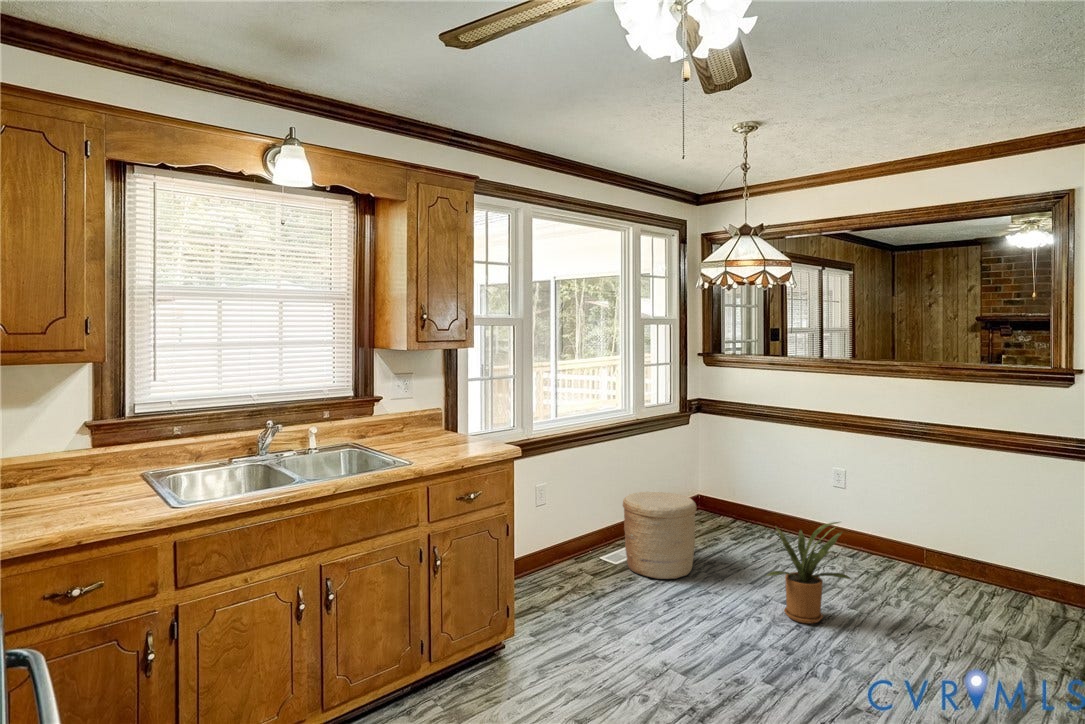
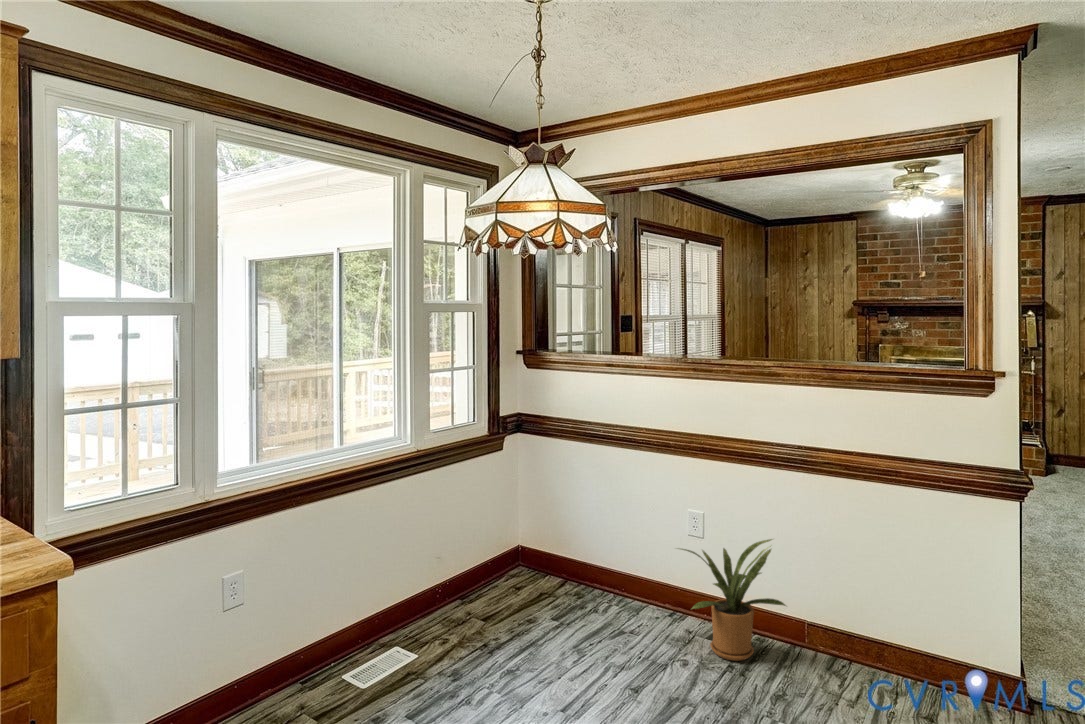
woven basket: present [623,492,697,579] -> none [516,508,603,616]

